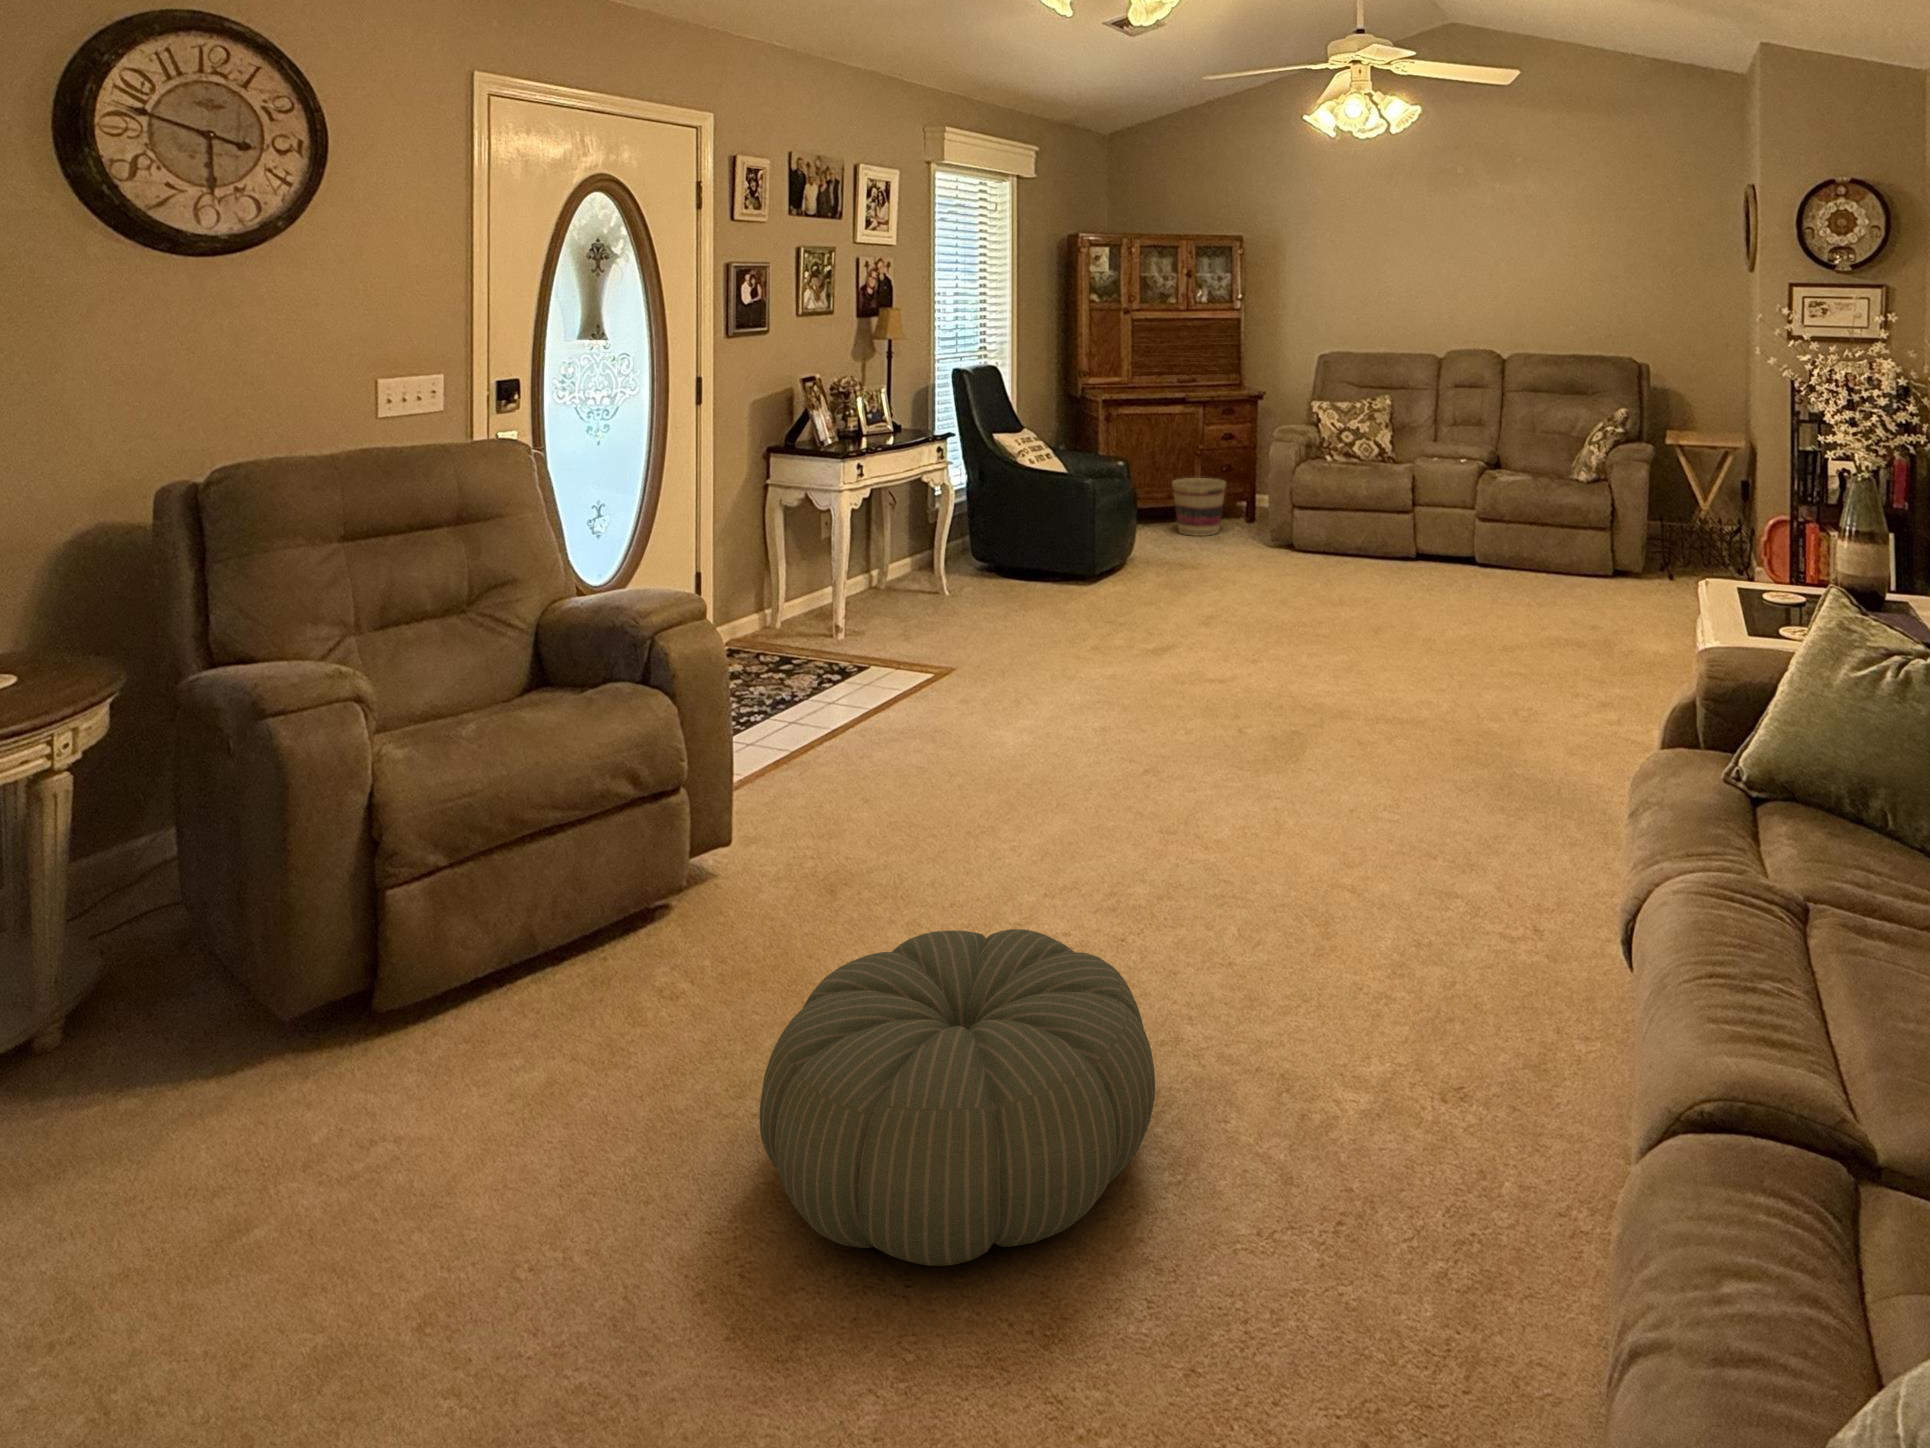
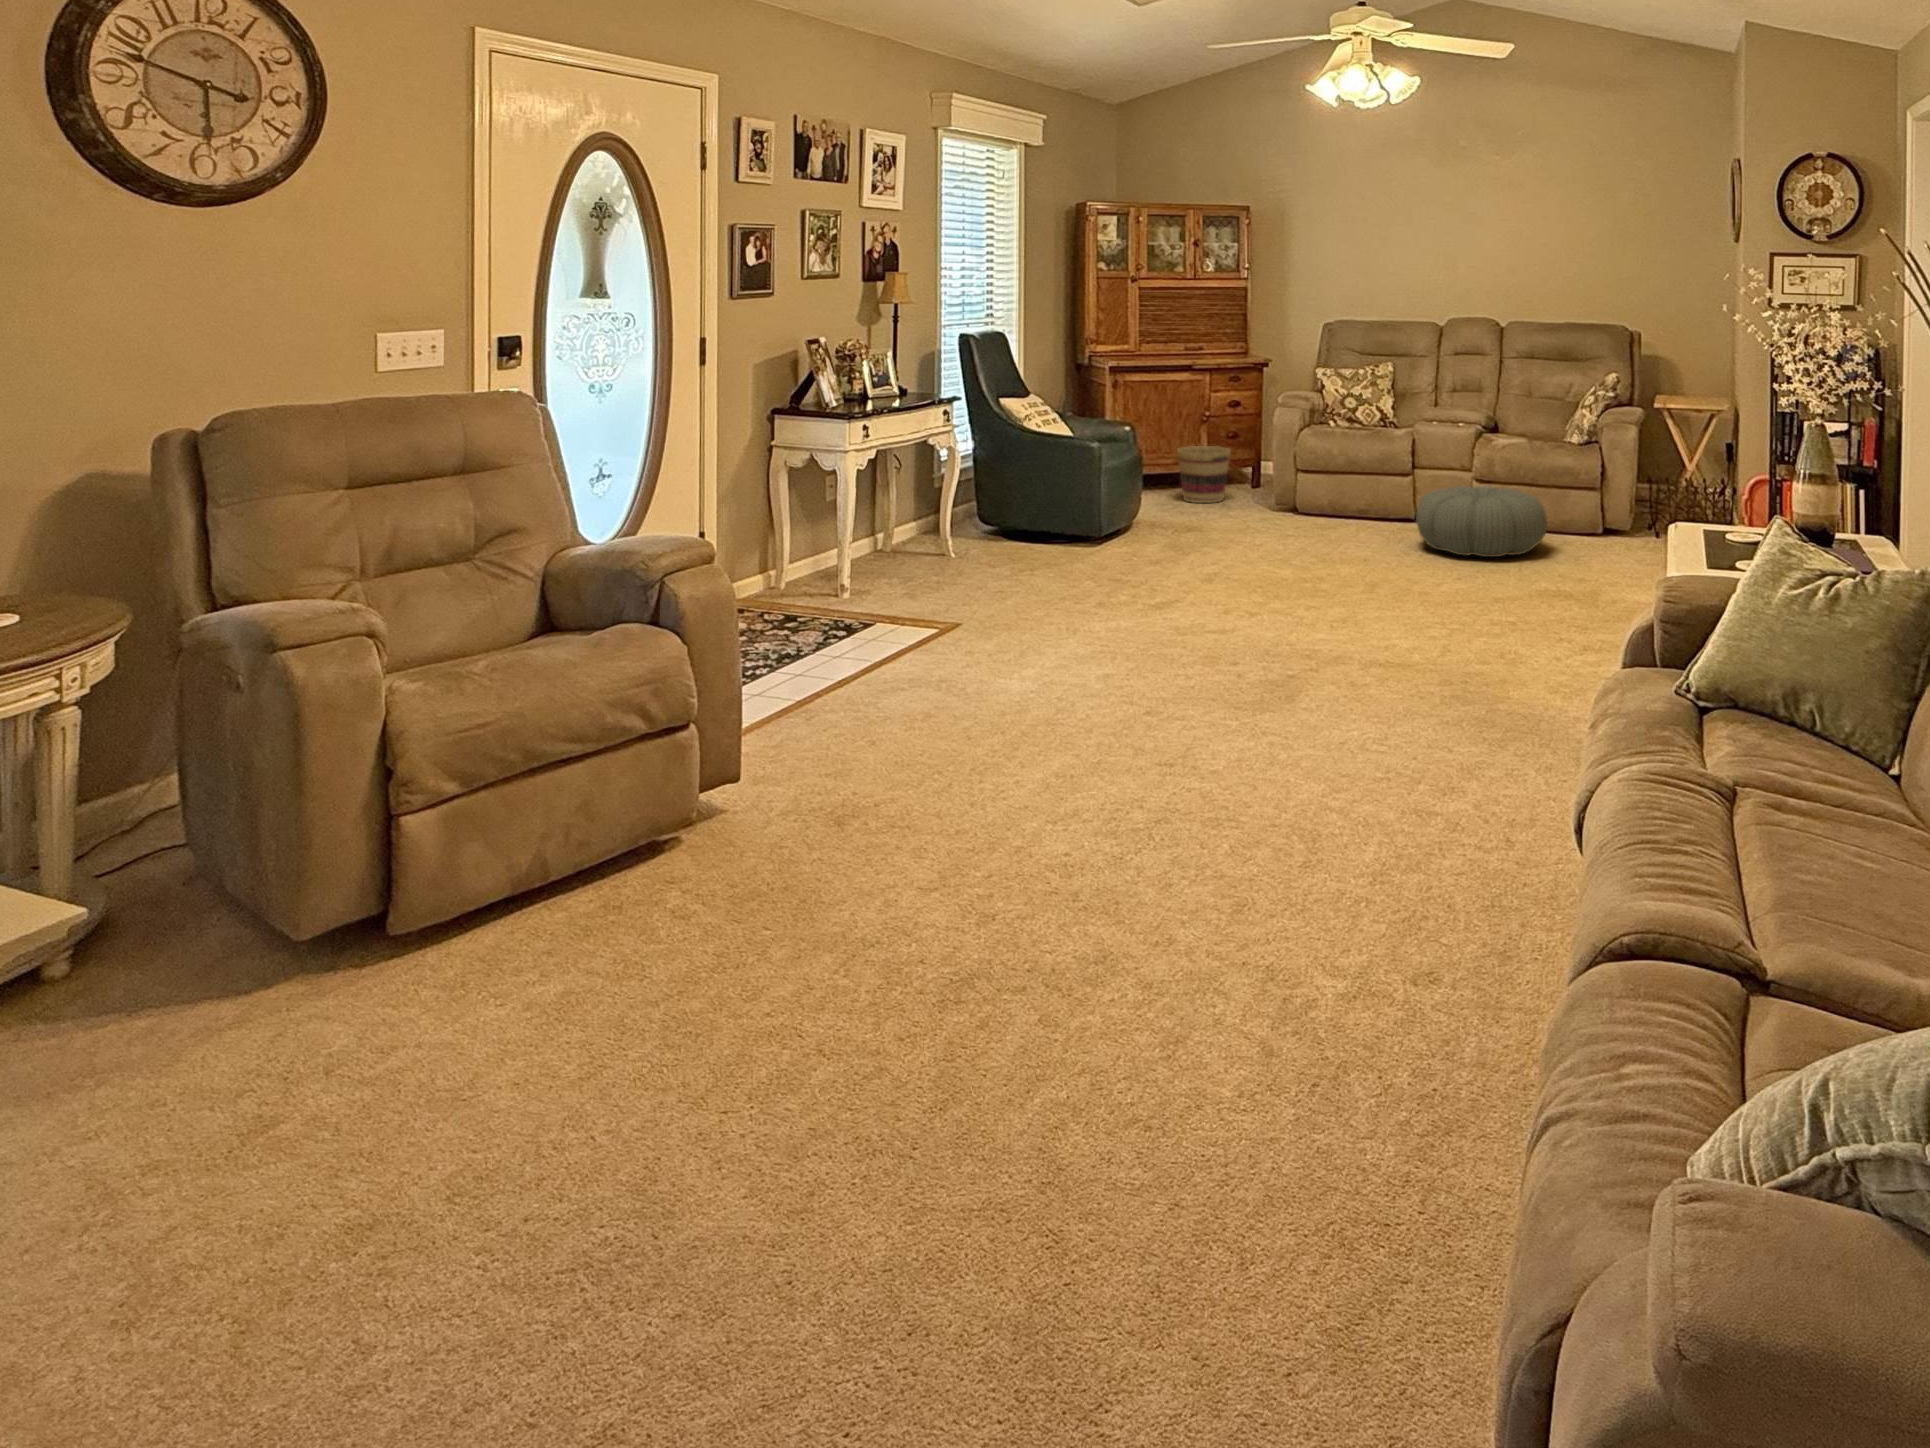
pouf: present [760,929,1155,1266] -> present [1416,486,1547,557]

